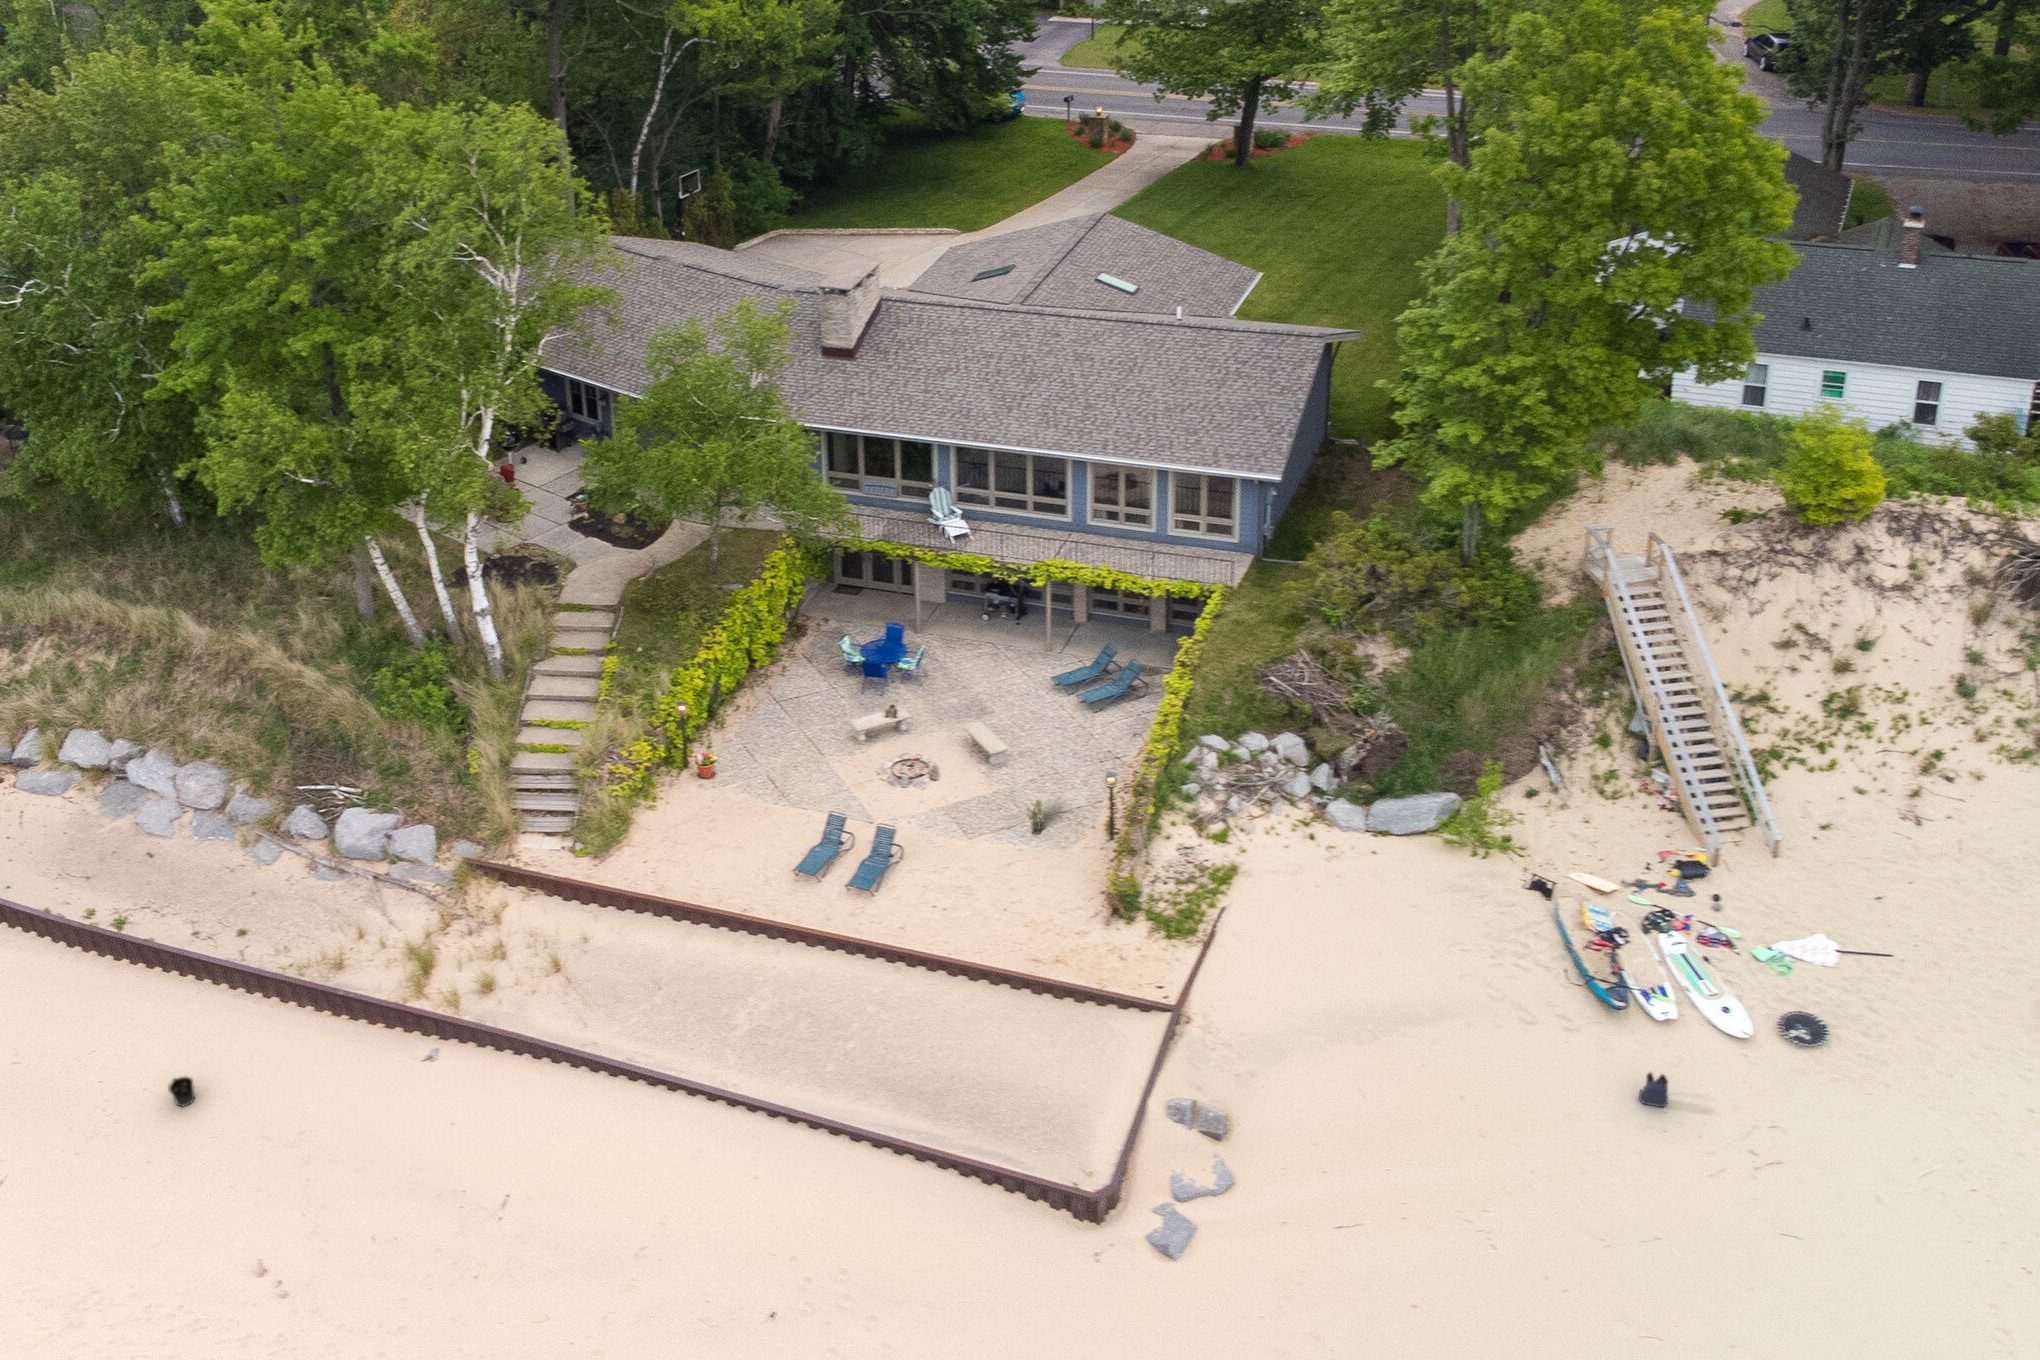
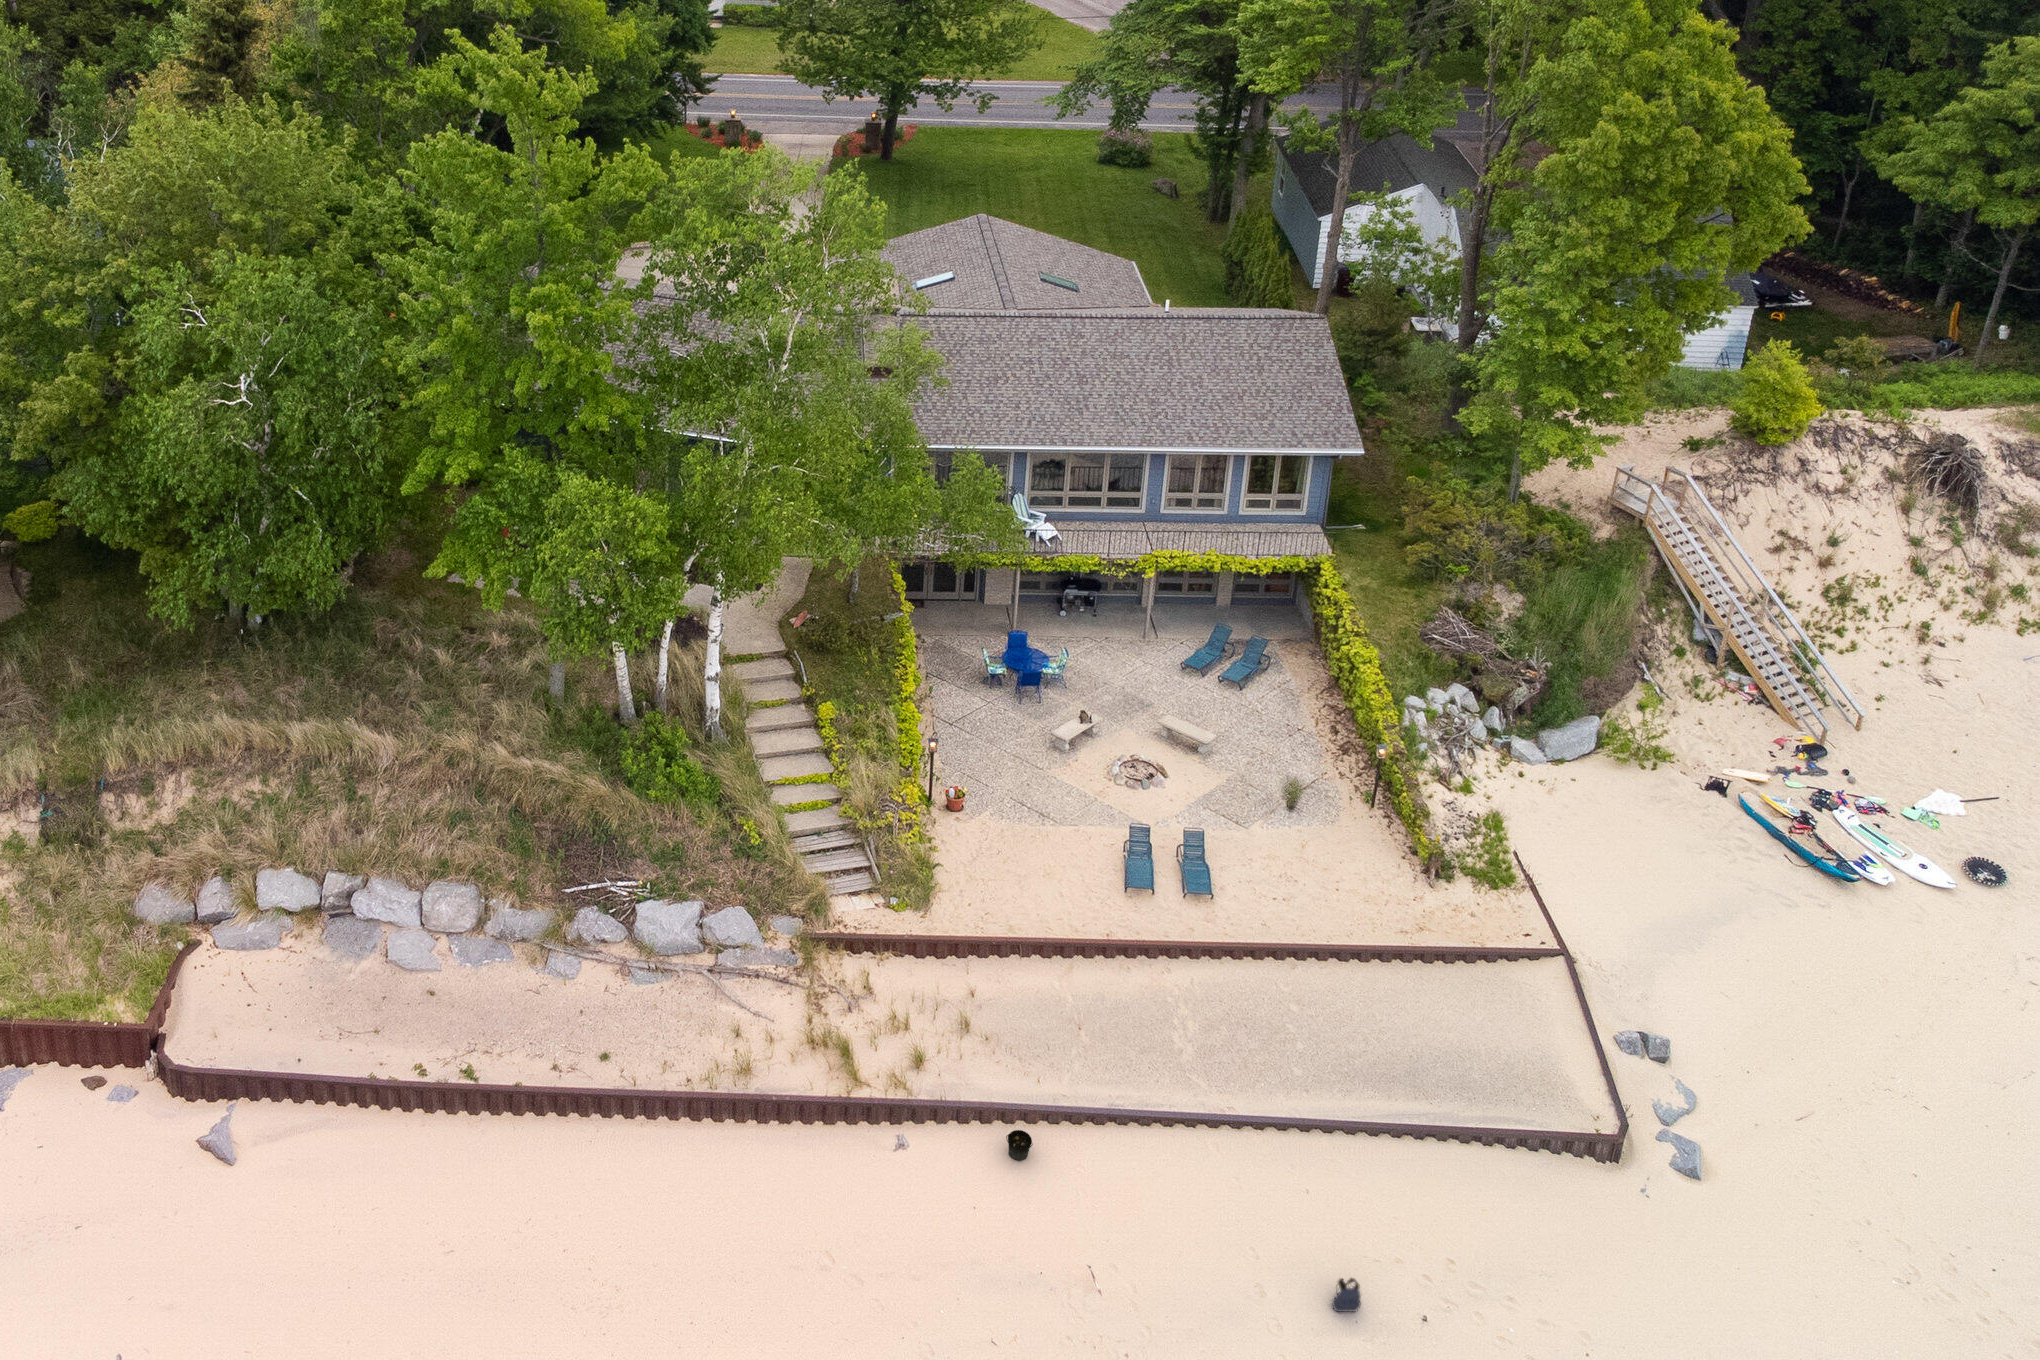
backpack: present [1639,1073,1668,1107] -> present [1332,1278,1361,1312]
bucket: present [169,1077,195,1106] -> present [1006,1130,1033,1161]

